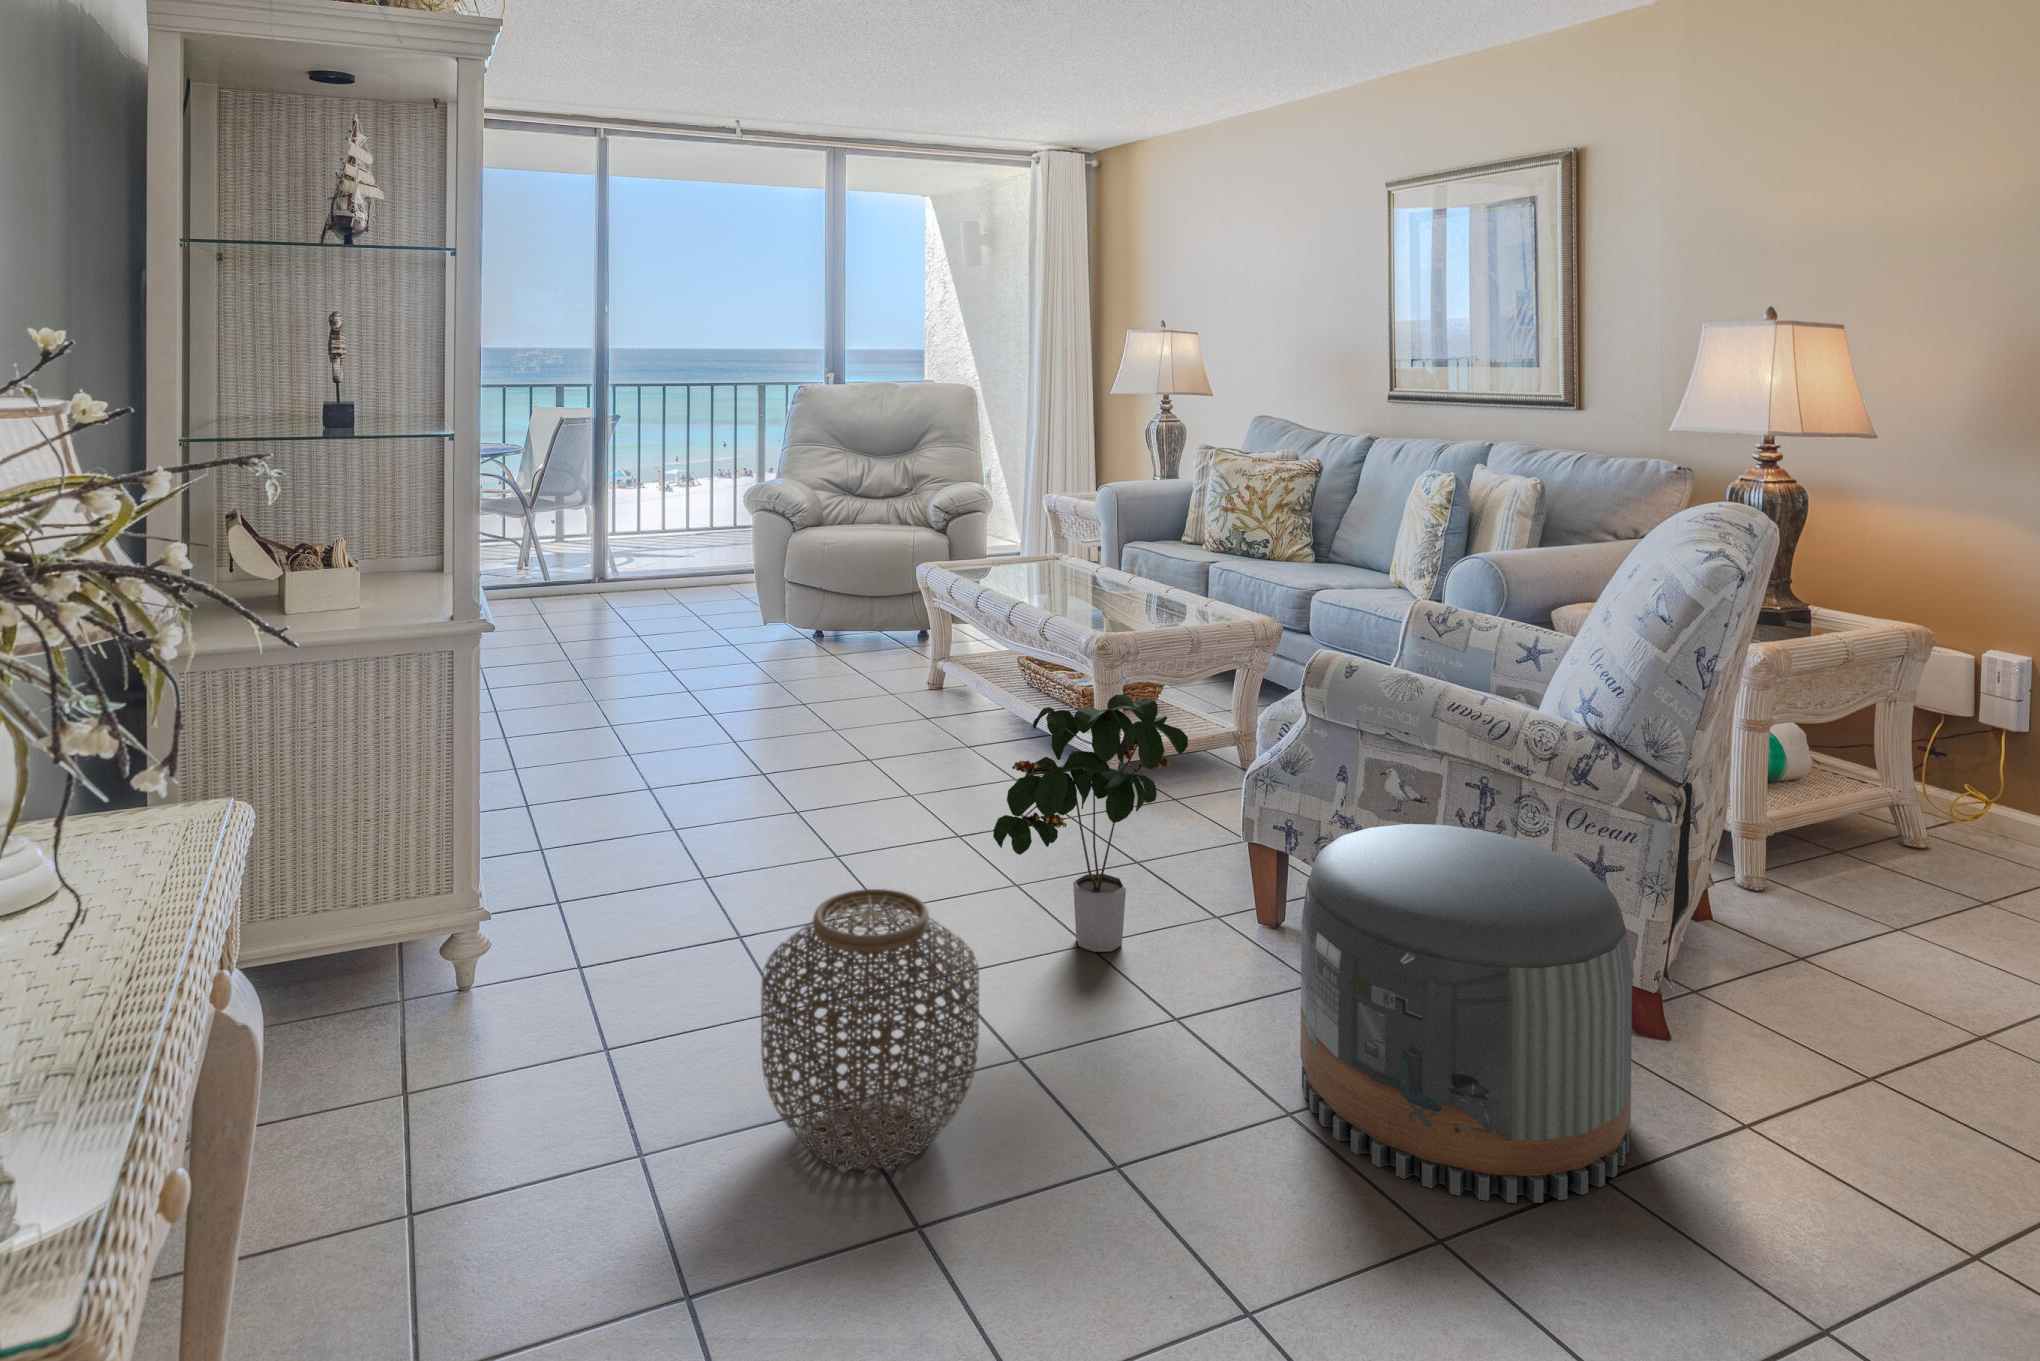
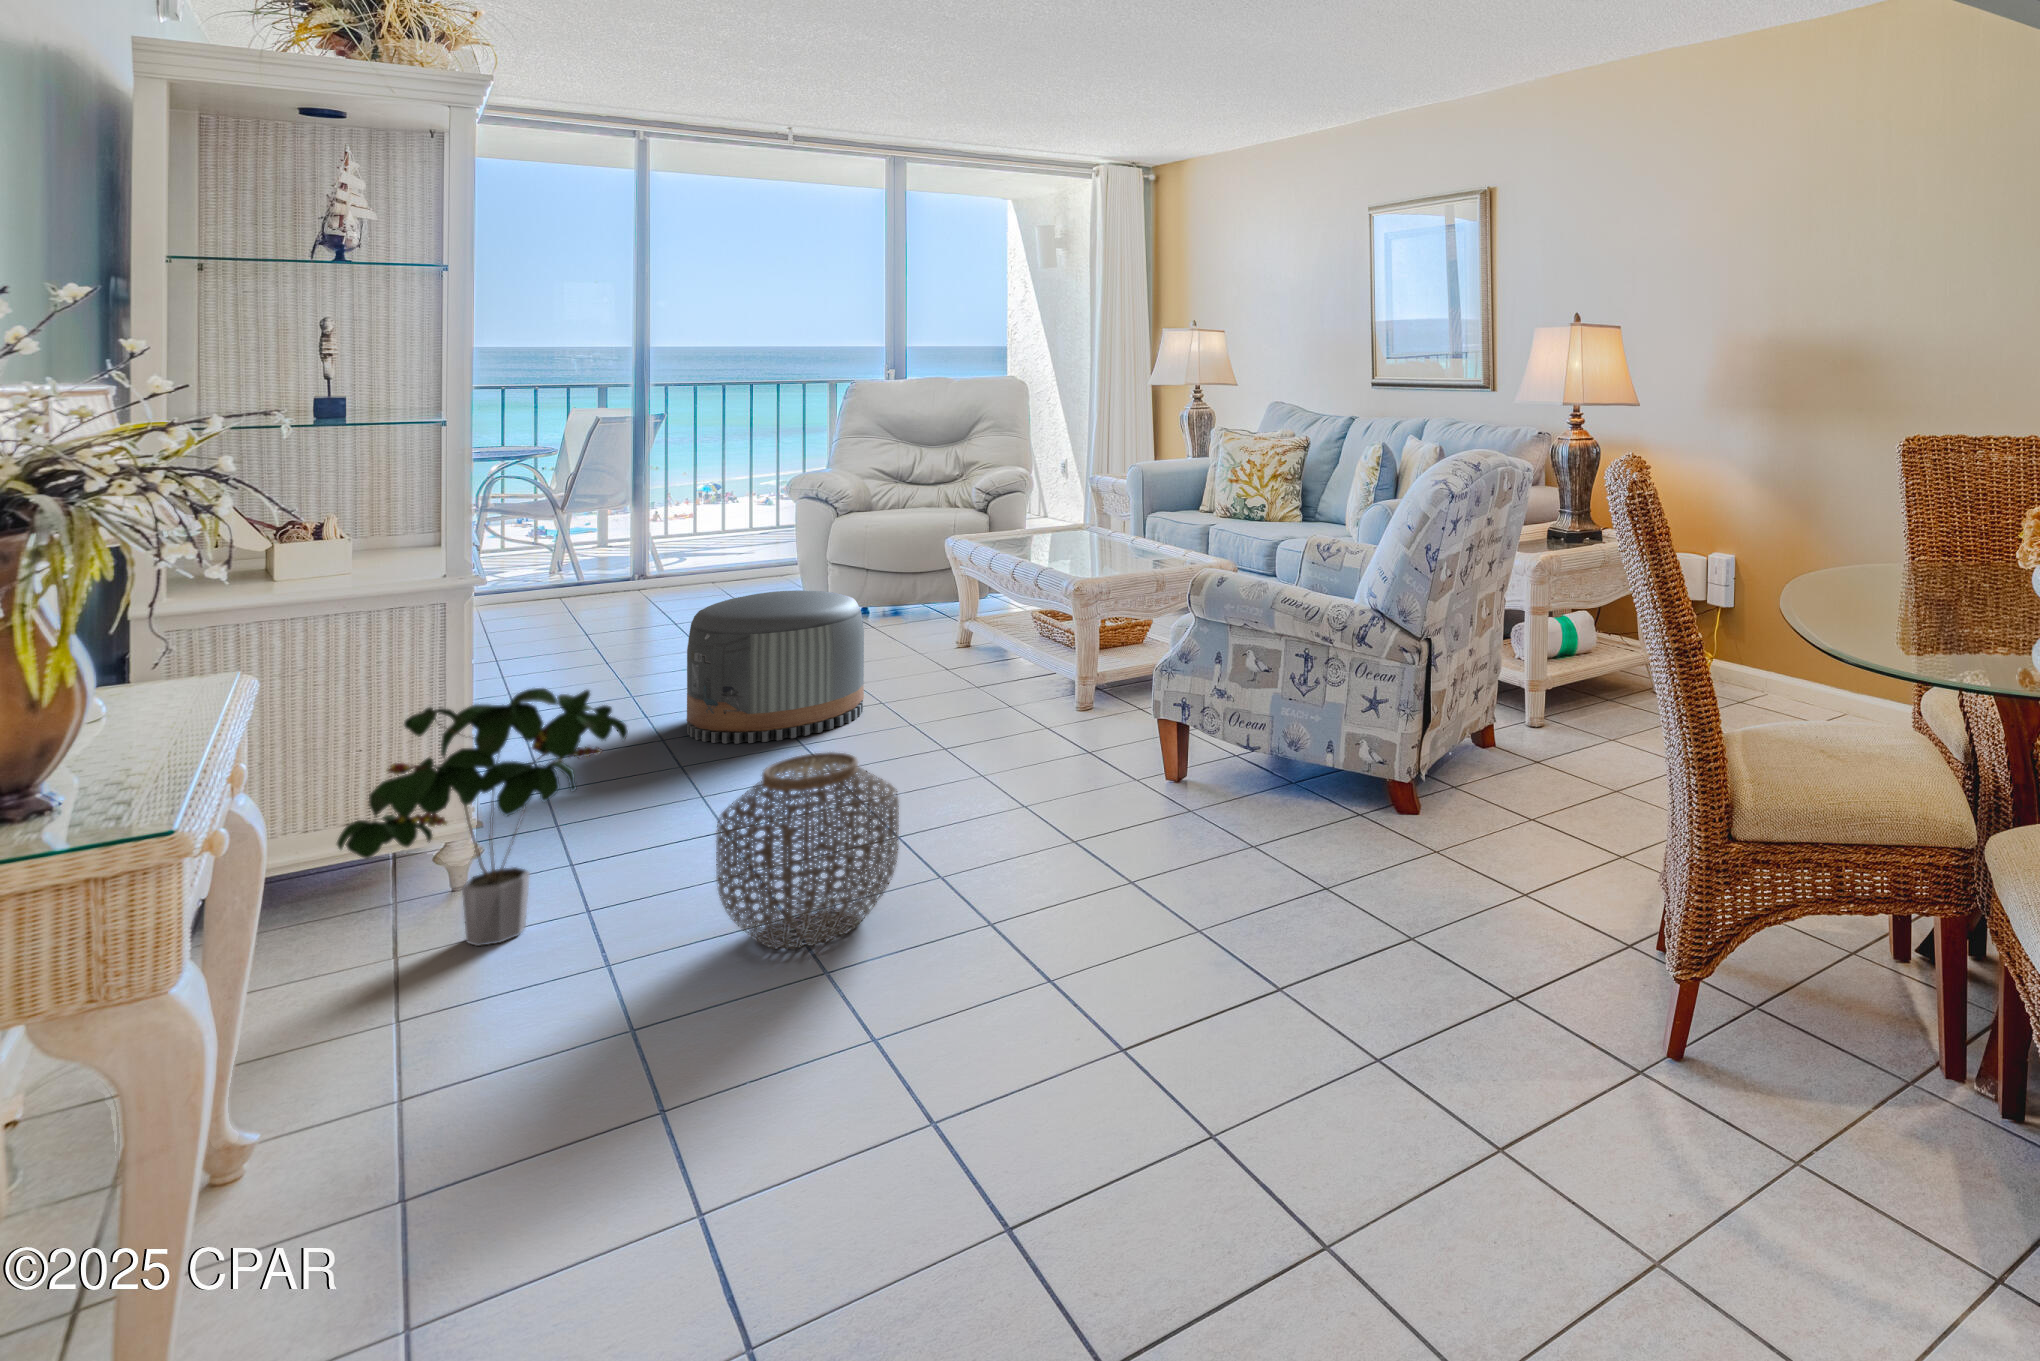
potted plant: present [993,694,1188,952] -> present [337,688,628,946]
pouf: present [1300,824,1632,1203] -> present [687,590,864,744]

